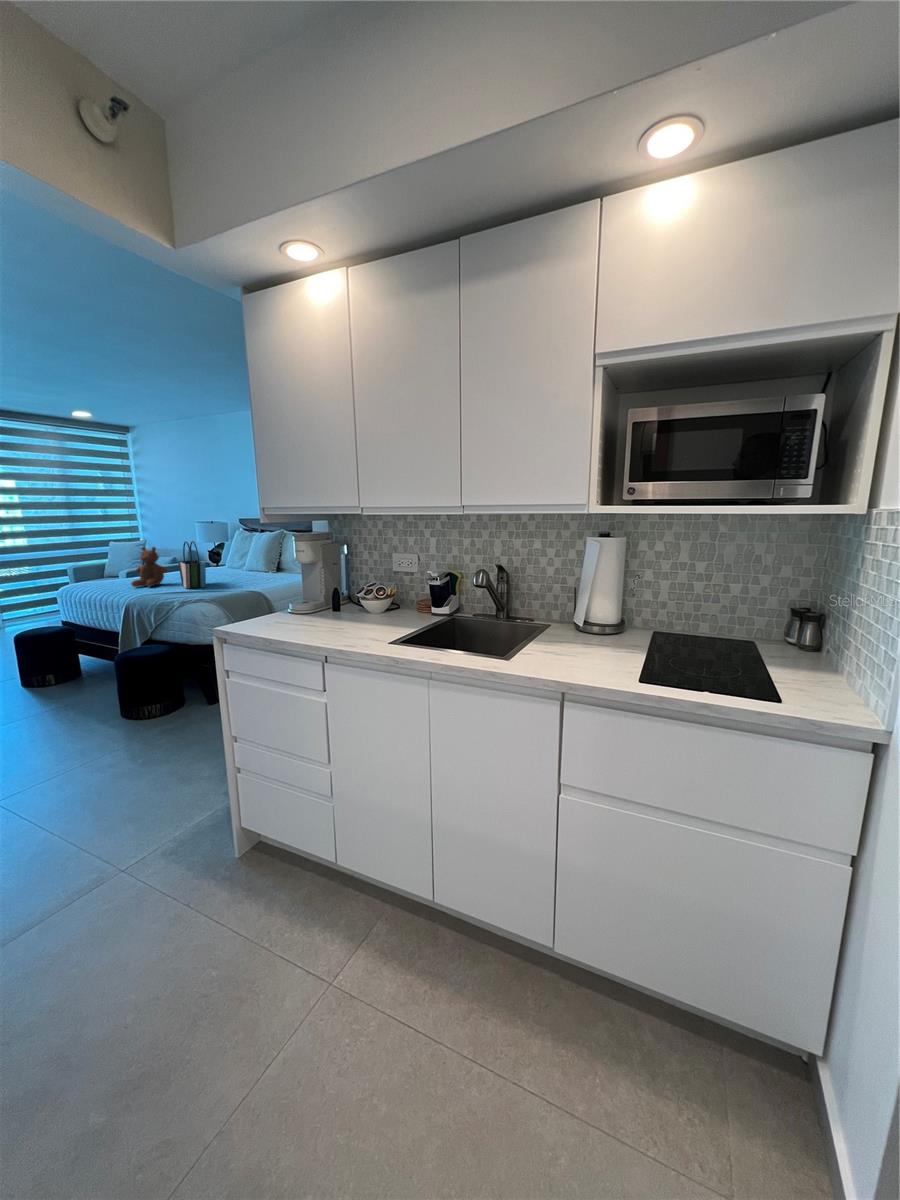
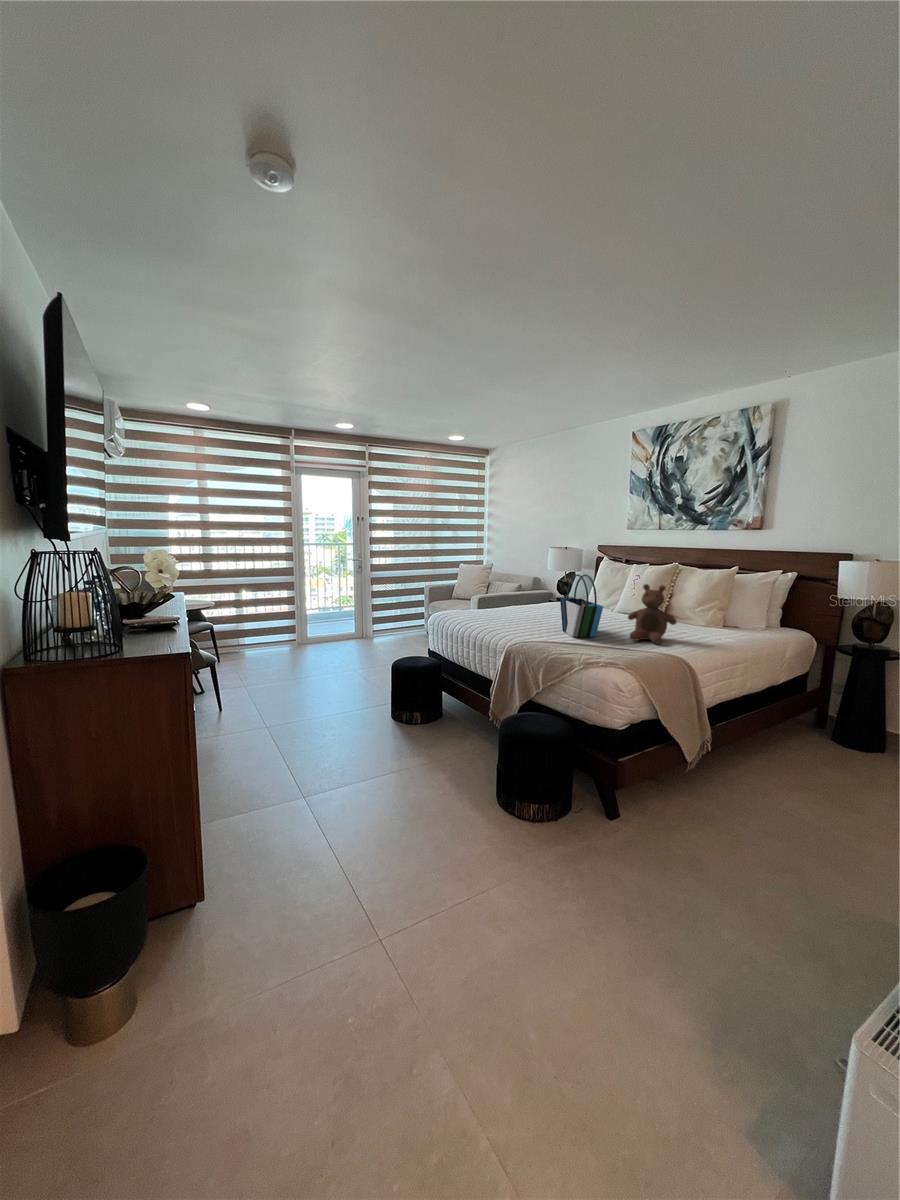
stuffed bear: present [131,547,167,587] -> present [628,584,677,644]

